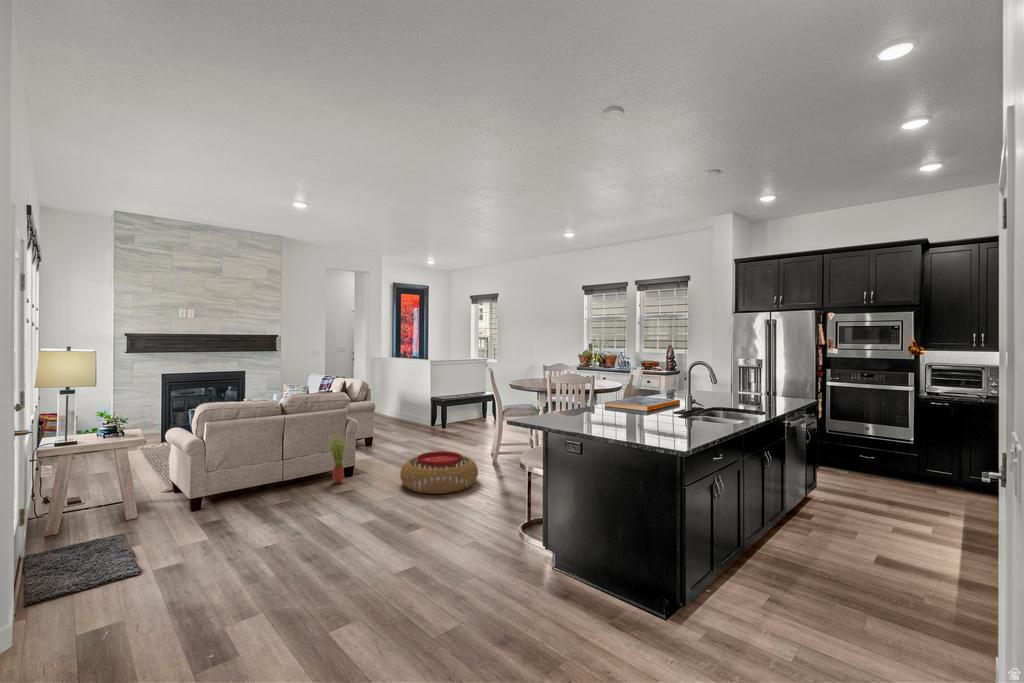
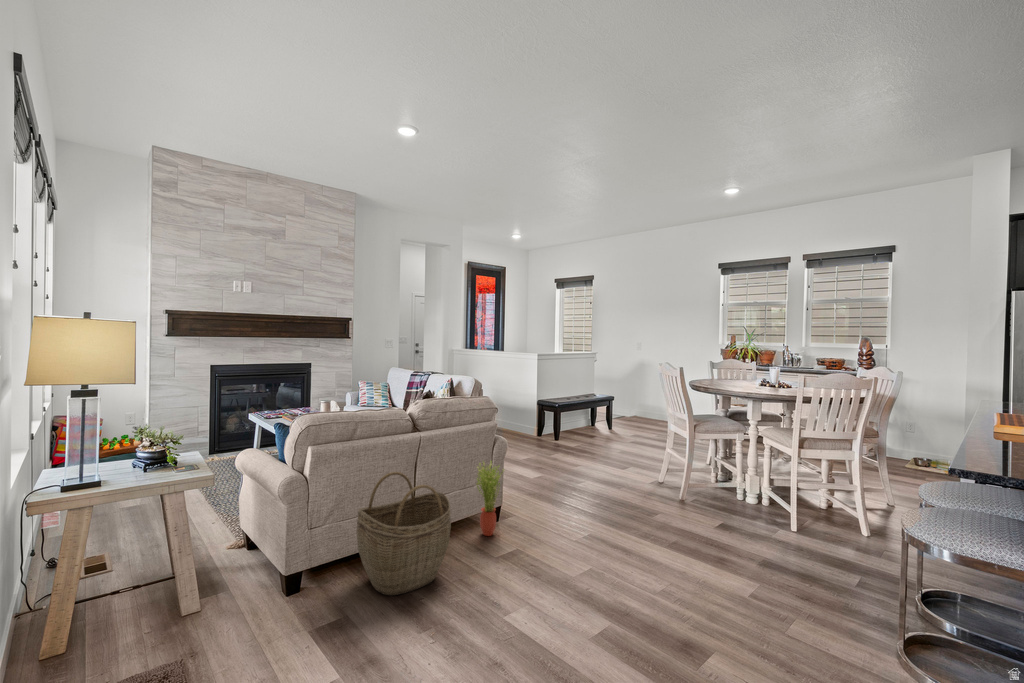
woven basket: none [235,439,298,510] -> present [357,472,451,596]
pouf: present [400,451,478,494] -> none [586,489,710,565]

